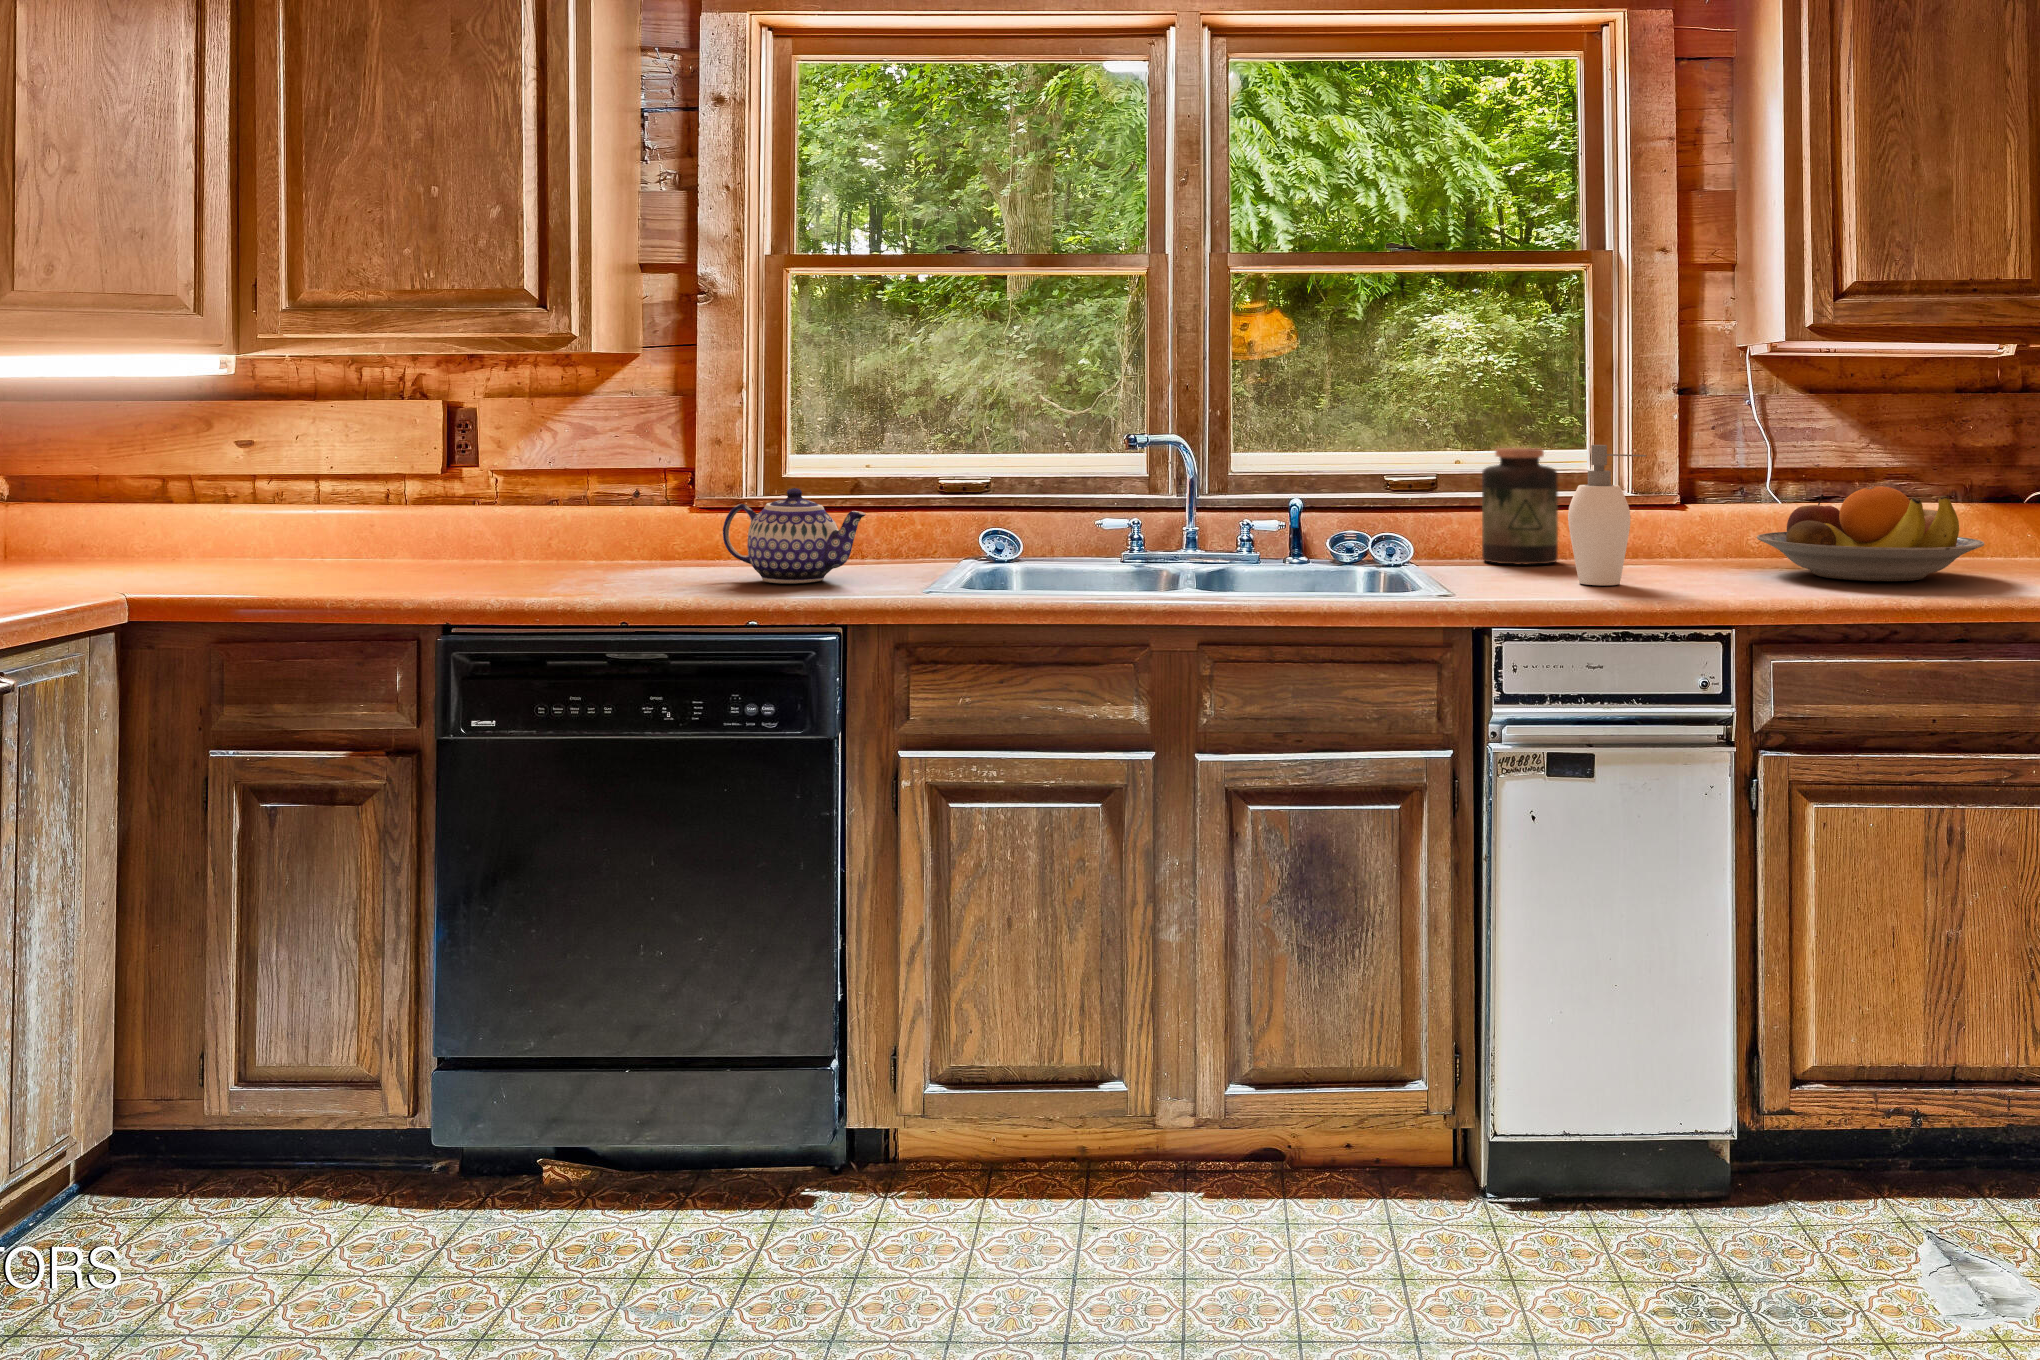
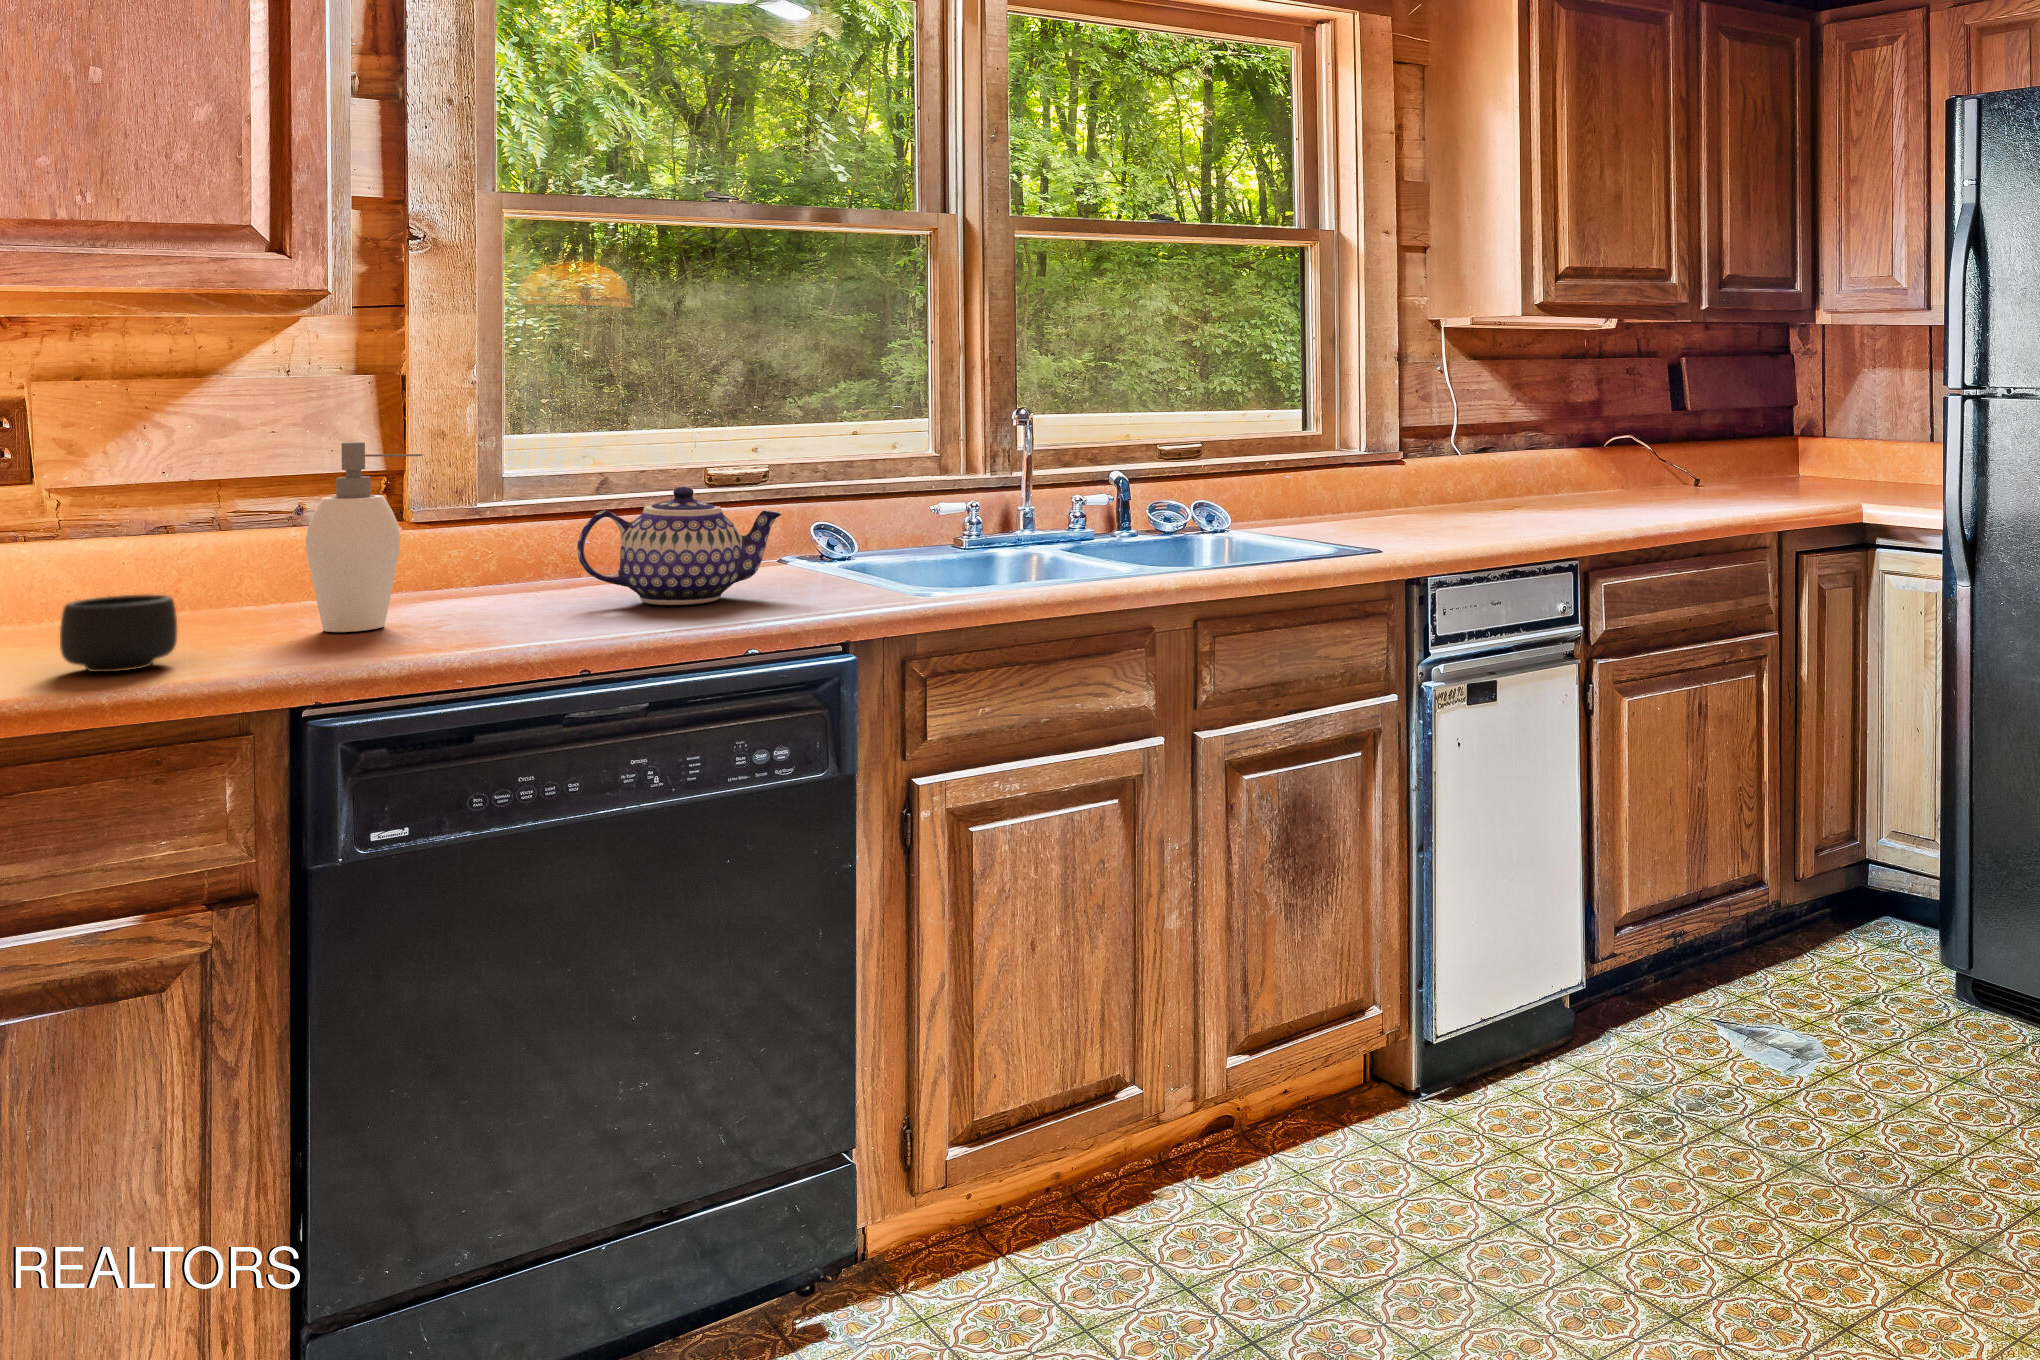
soap dispenser: present [1568,445,1646,585] -> present [306,442,422,632]
jar: present [1482,448,1558,565] -> none [1263,413,1333,523]
fruit bowl: present [1757,486,1984,581] -> none [1491,437,1669,516]
mug: none [354,541,430,590] -> present [60,594,177,672]

